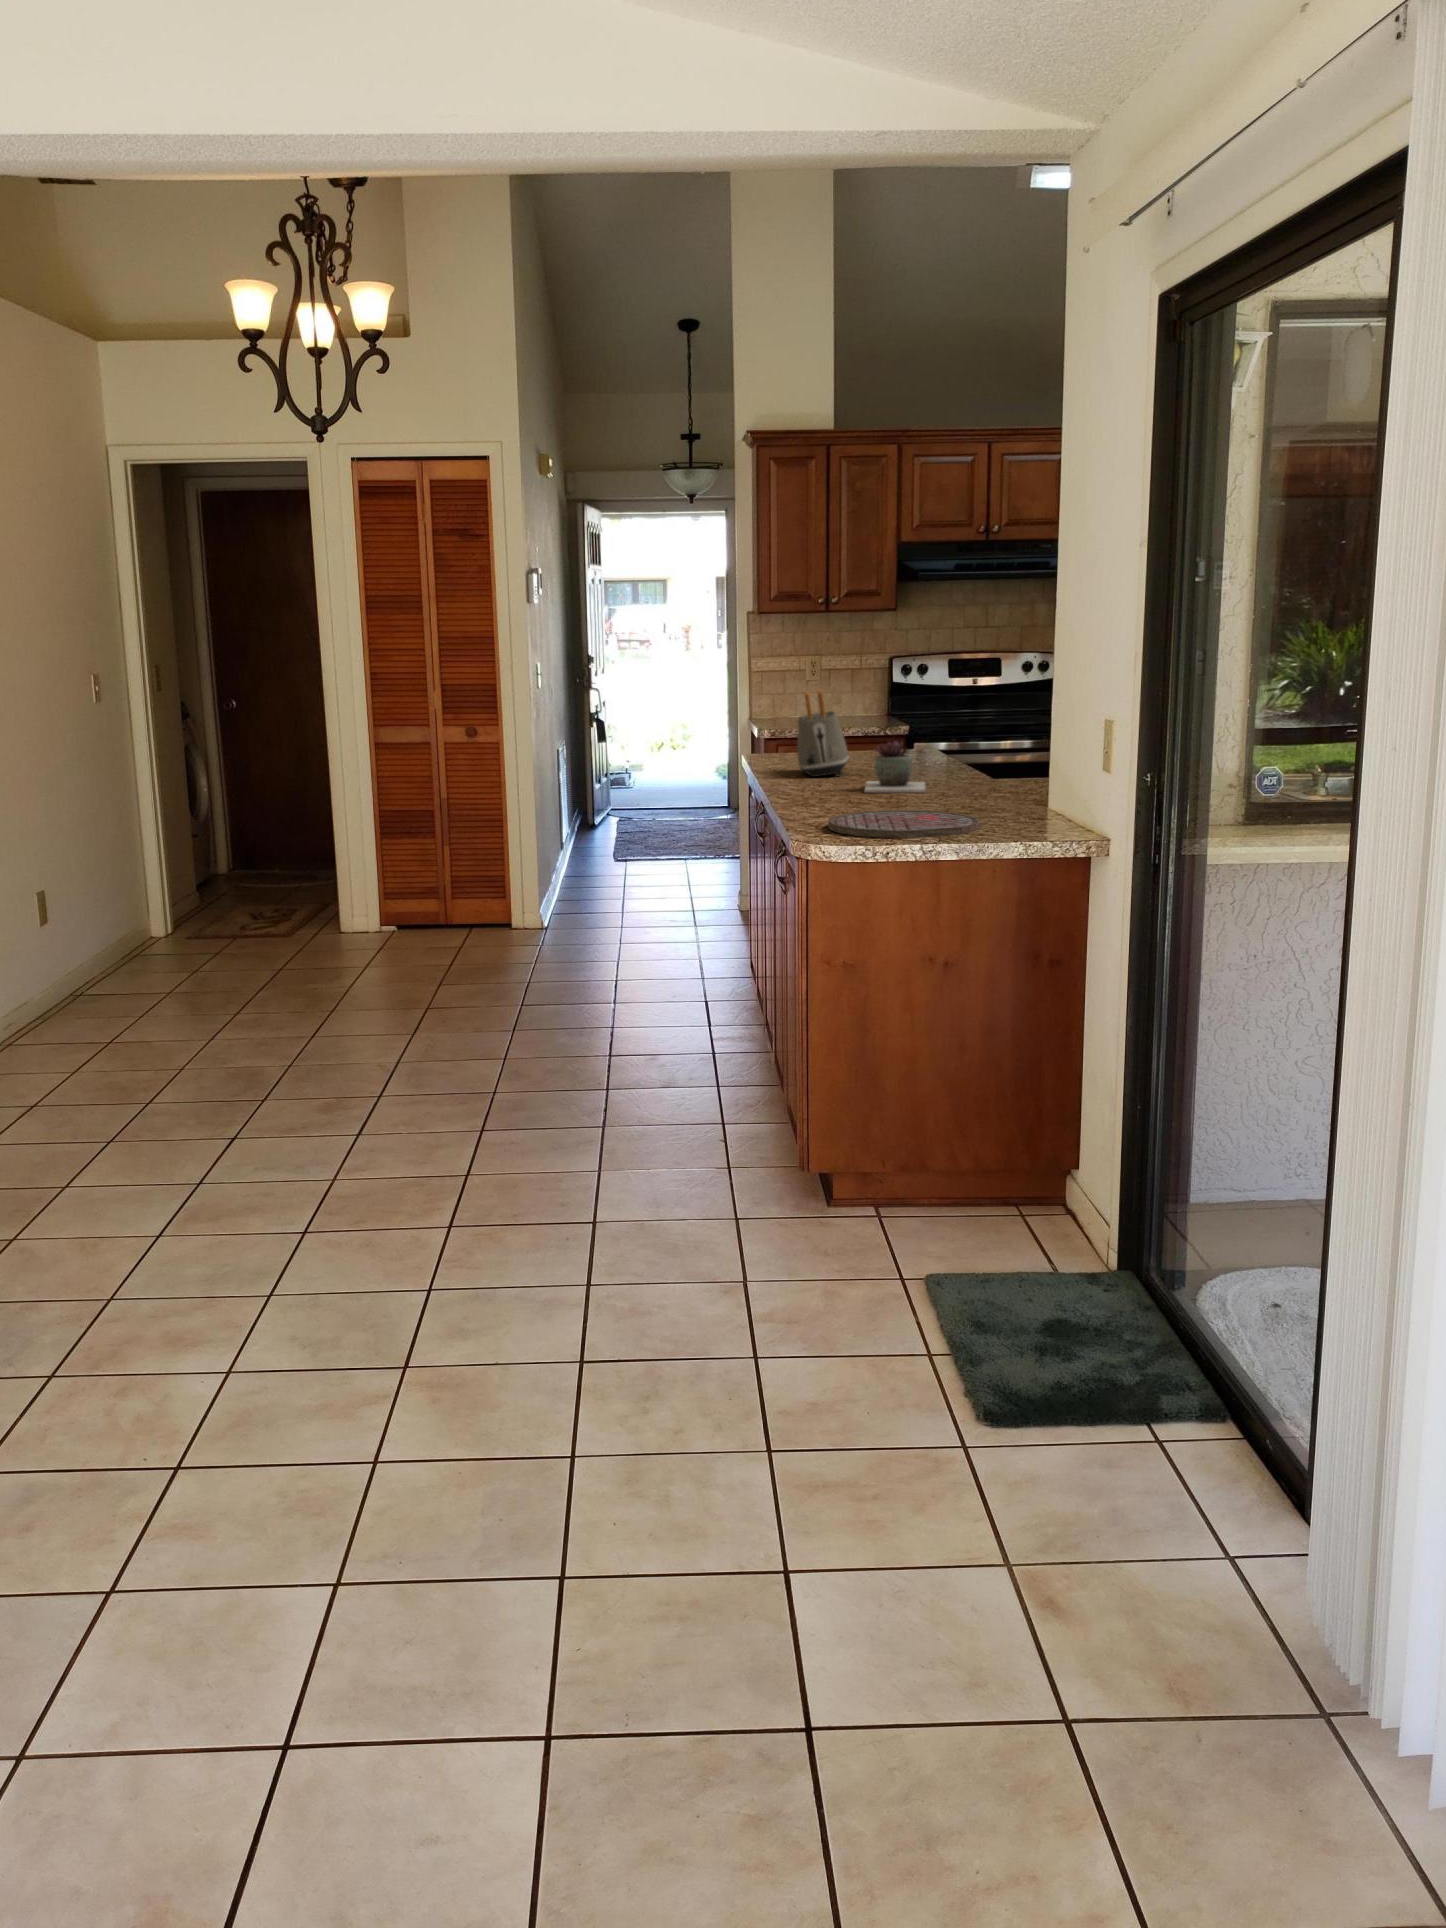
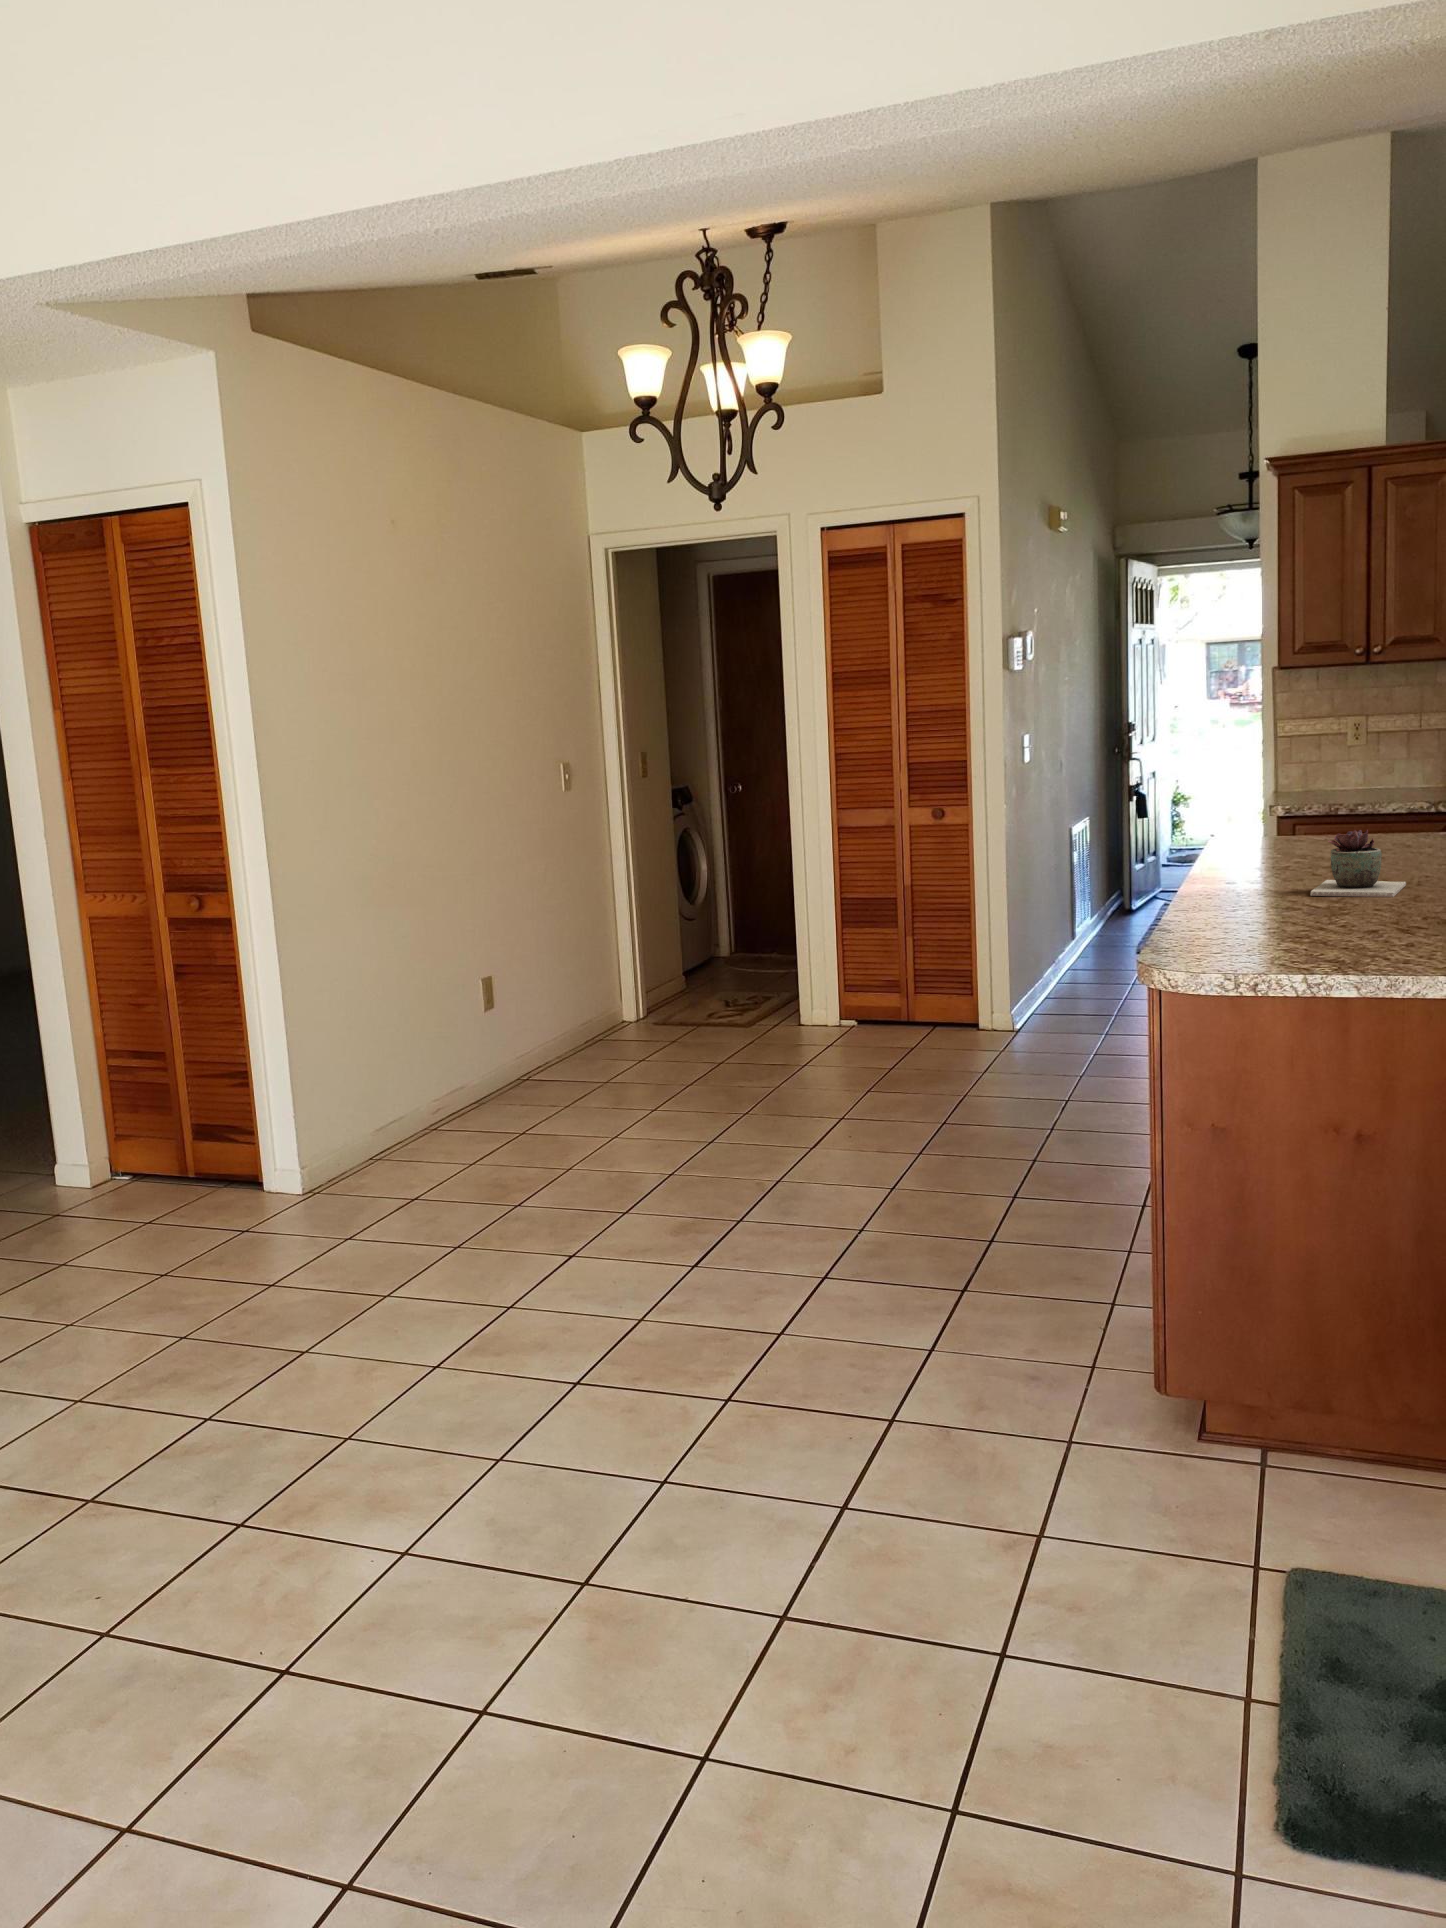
toaster: present [797,689,849,777] -> none [1257,763,1326,872]
cutting board: present [828,810,979,838] -> none [1196,925,1405,966]

